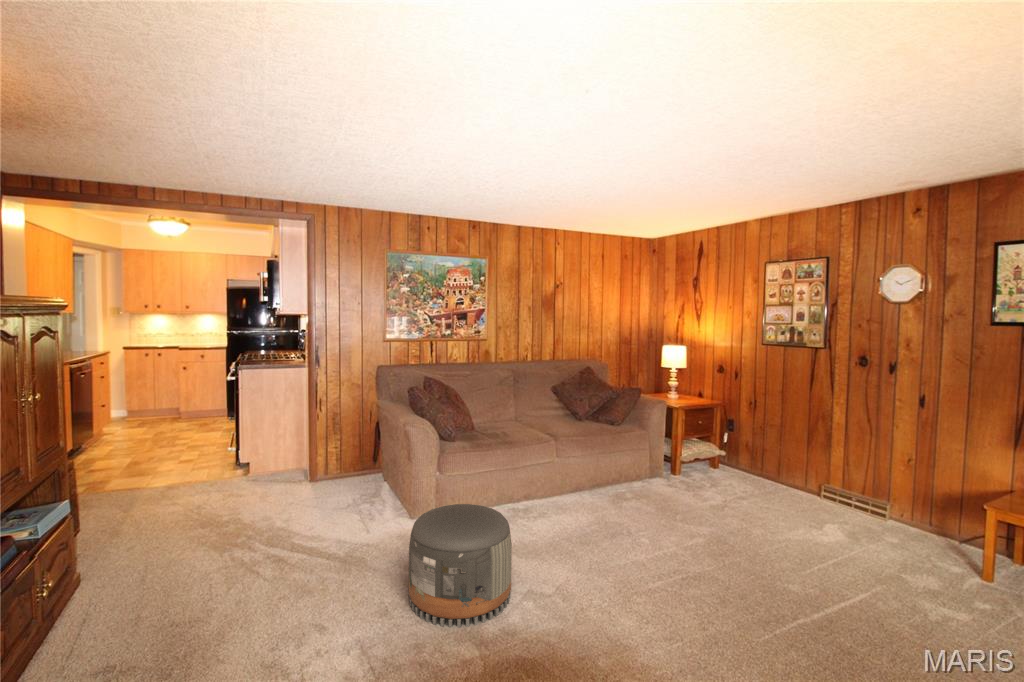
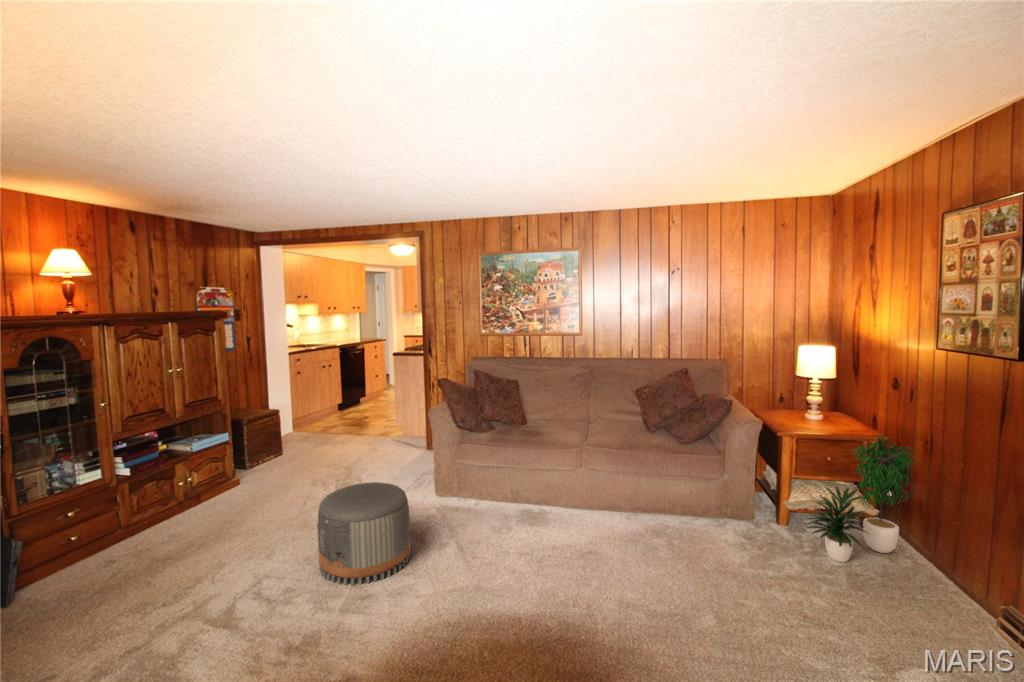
potted plant: none [709,398,758,487] -> present [807,433,914,562]

